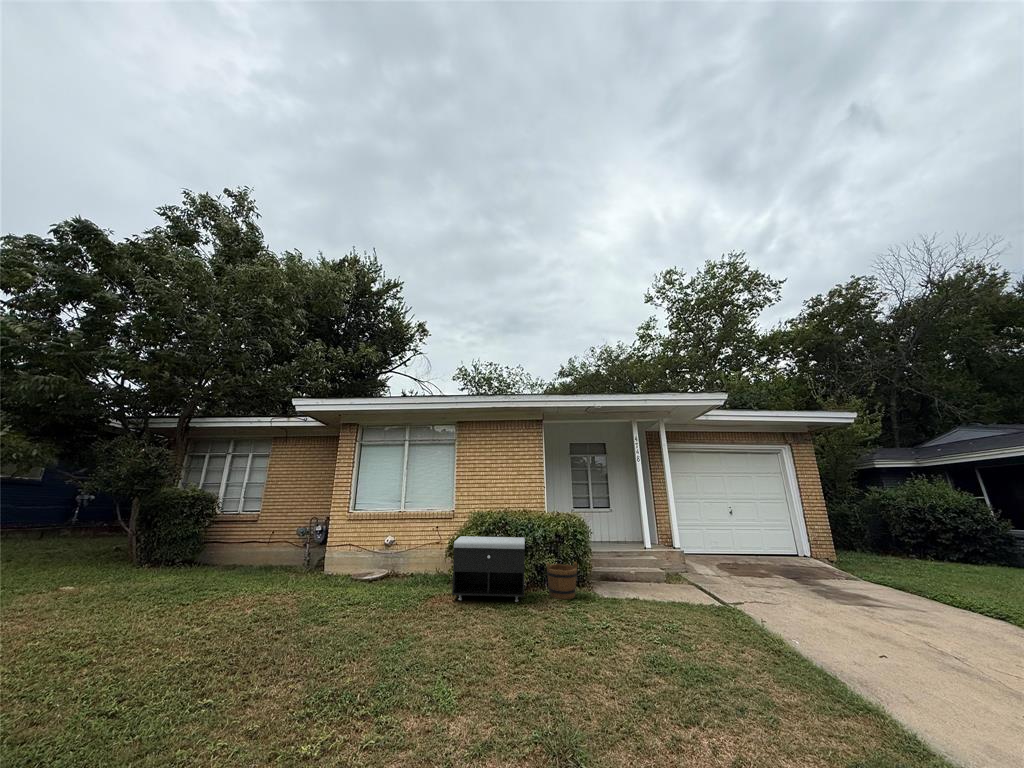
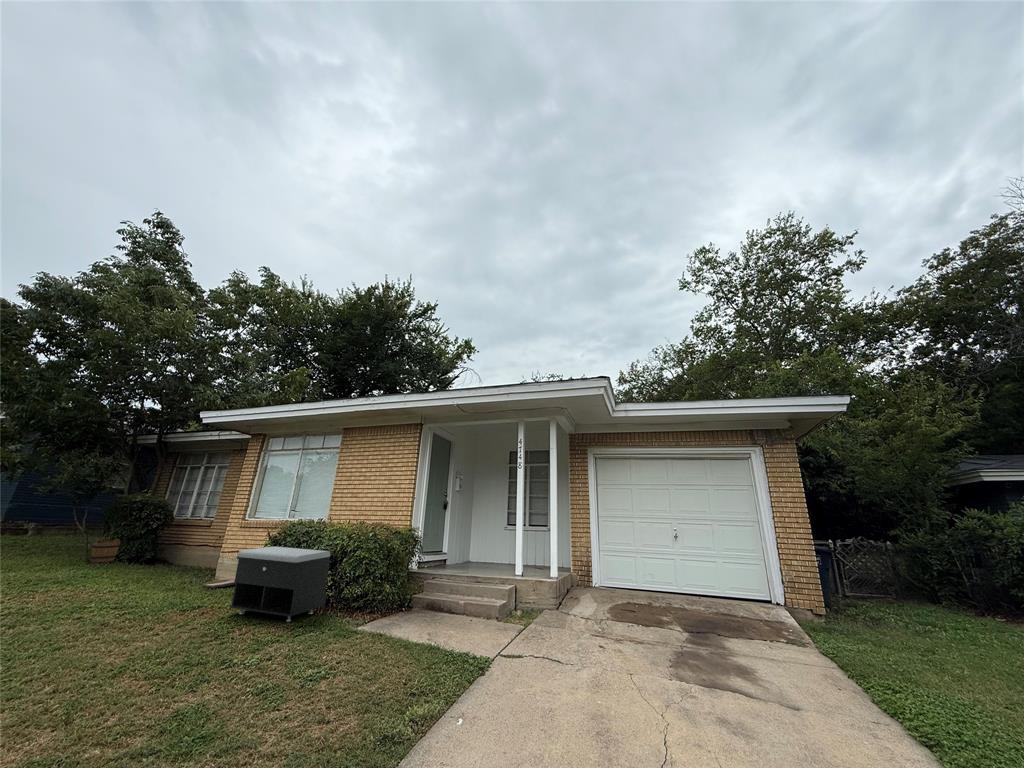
bucket: present [546,562,577,599] -> present [90,539,121,562]

